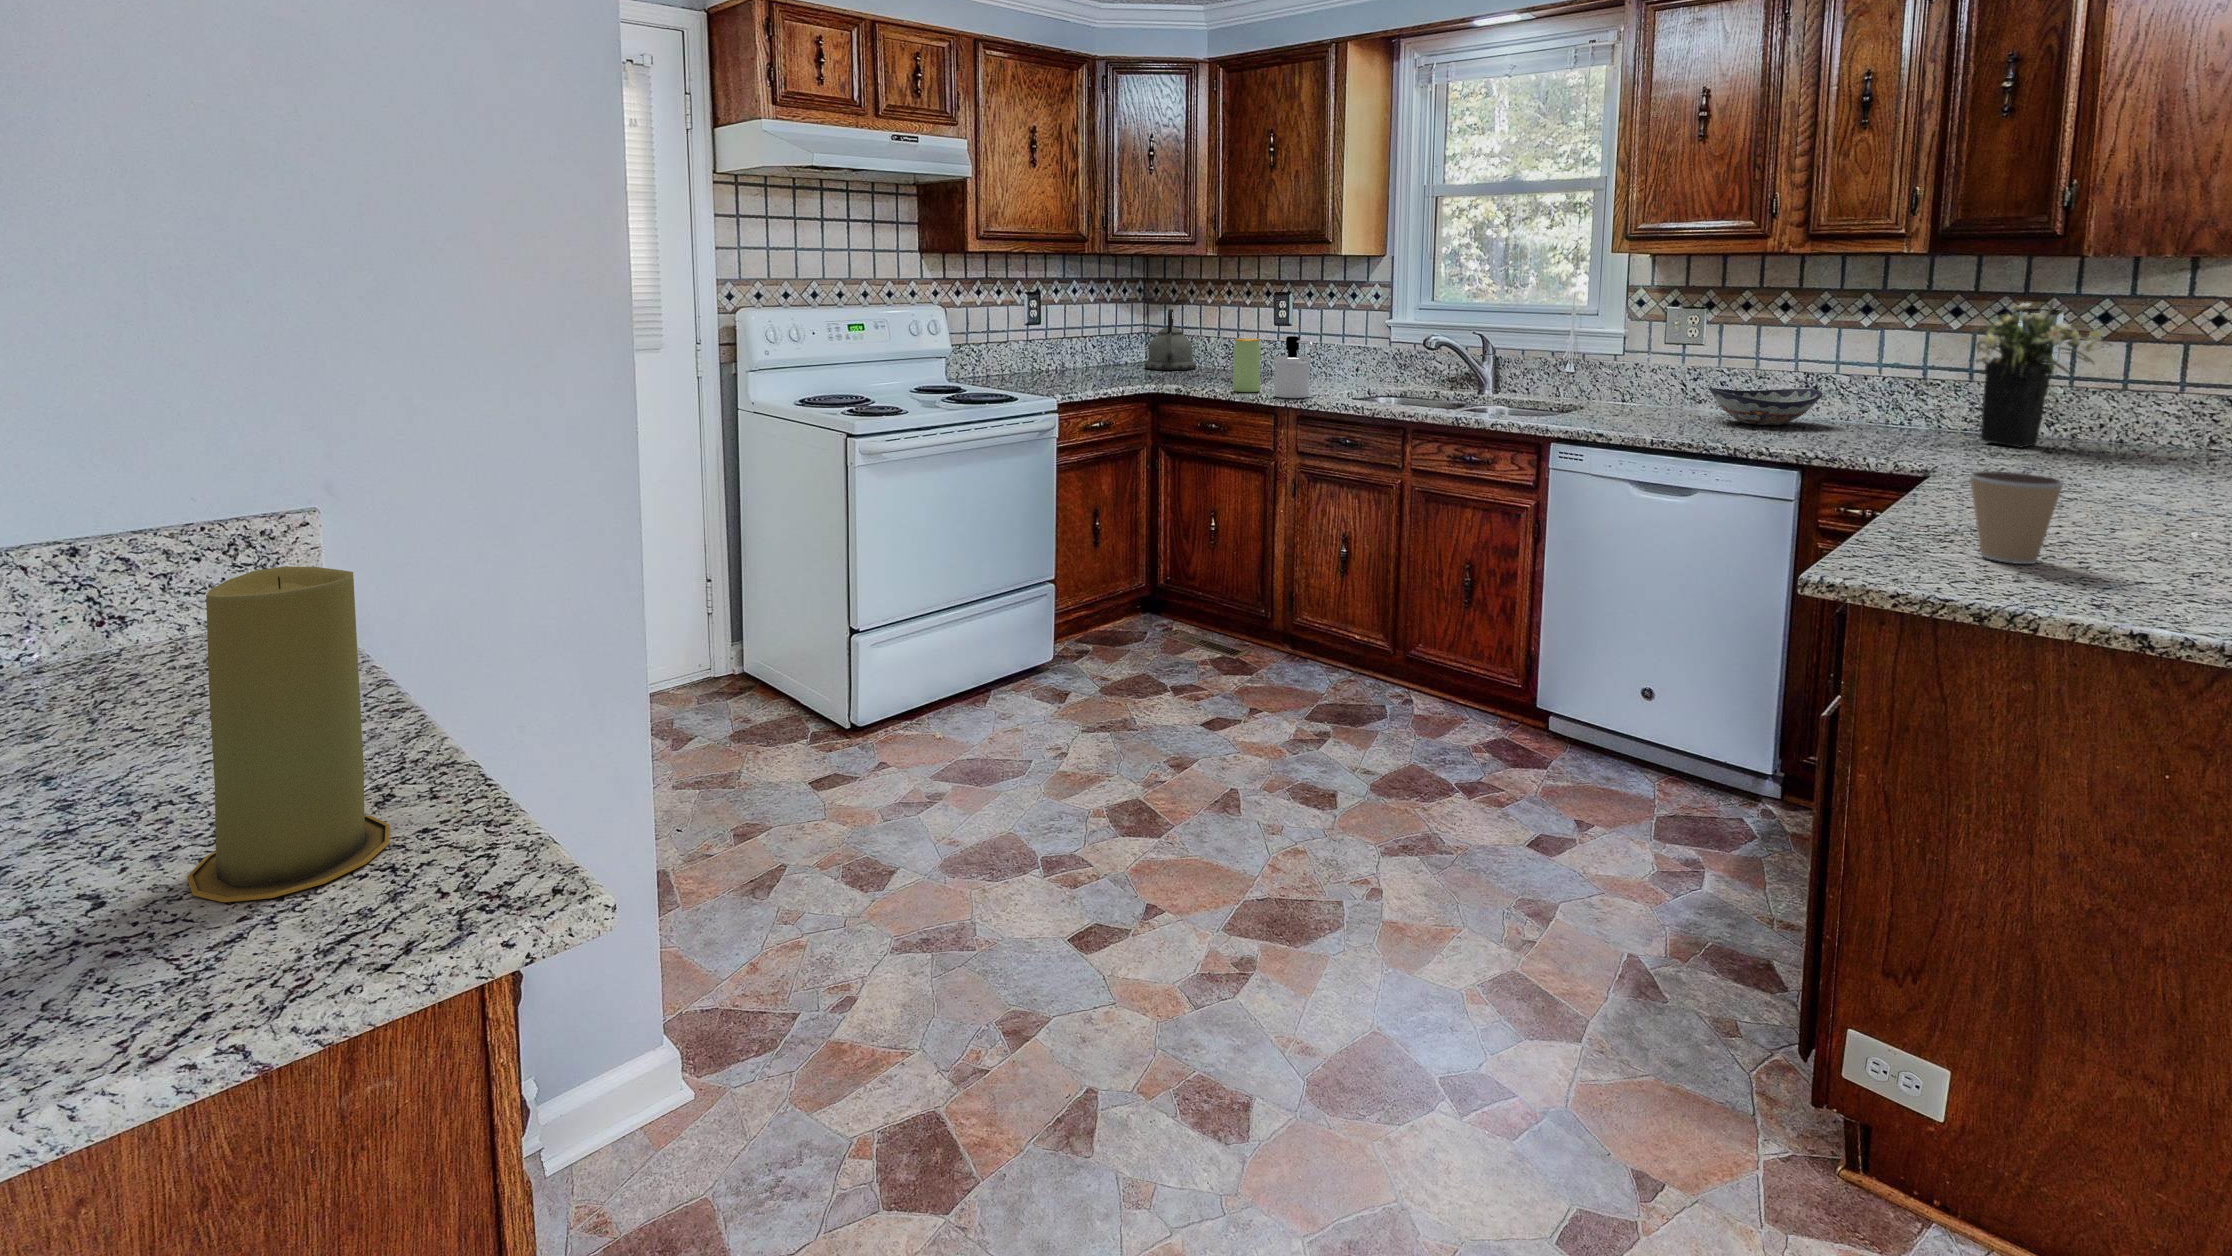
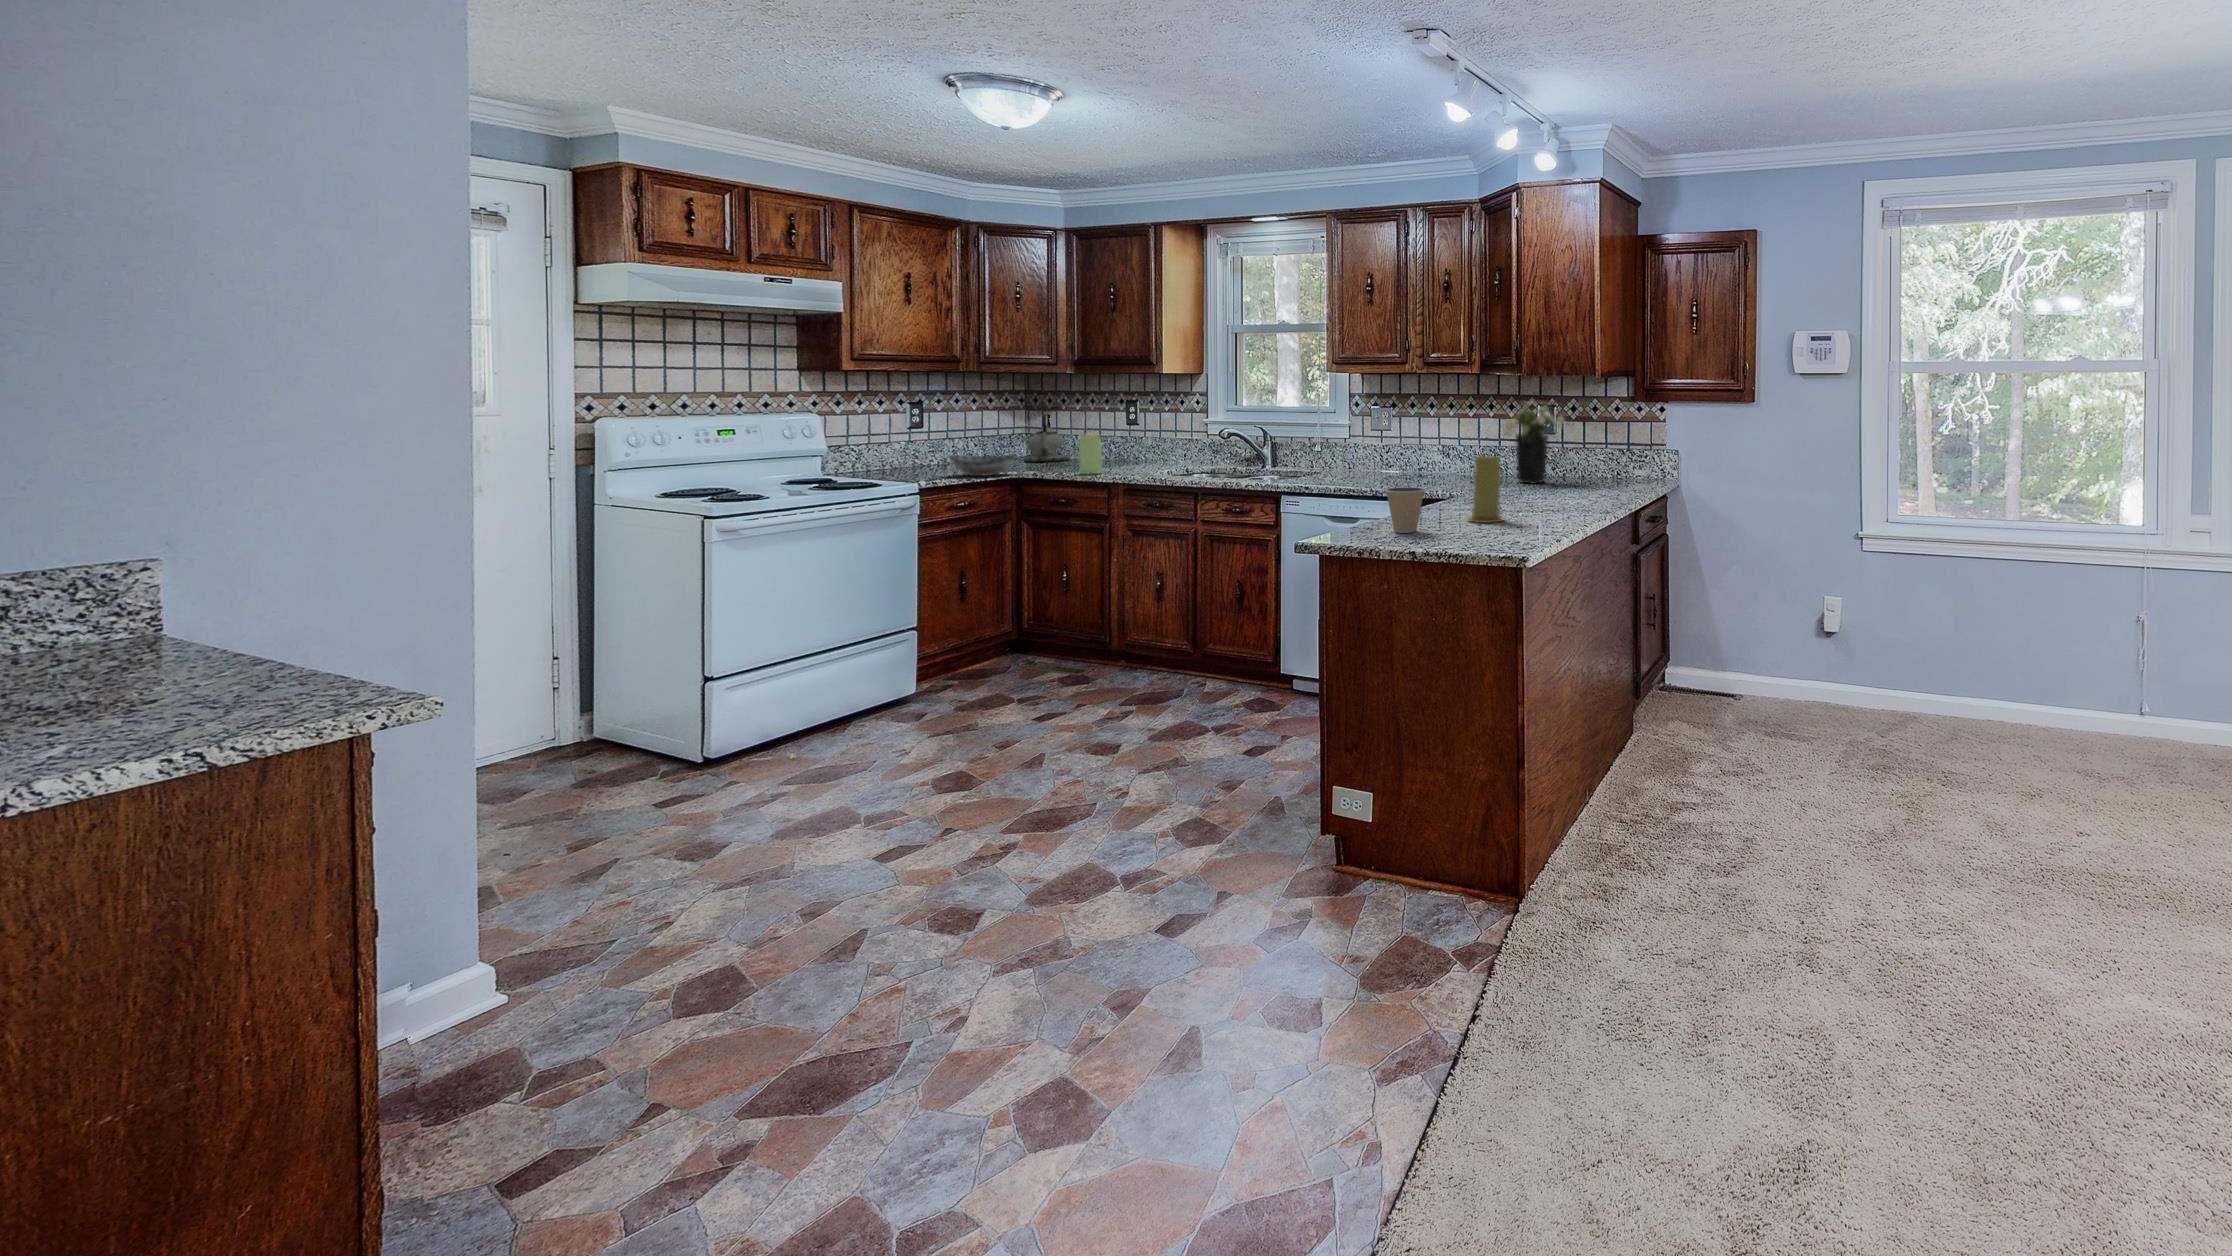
soap dispenser: present [1274,336,1316,398] -> none [1107,432,1136,477]
decorative bowl: present [1709,388,1823,425] -> present [949,454,1016,476]
candle: present [187,566,390,902] -> present [1469,456,1503,523]

